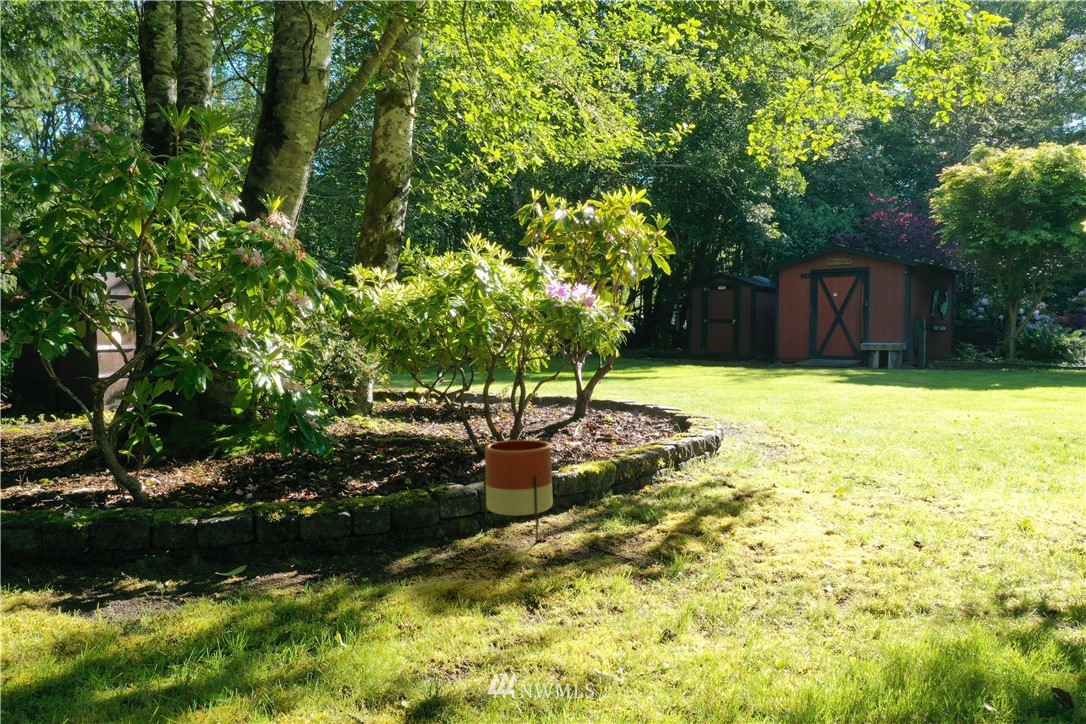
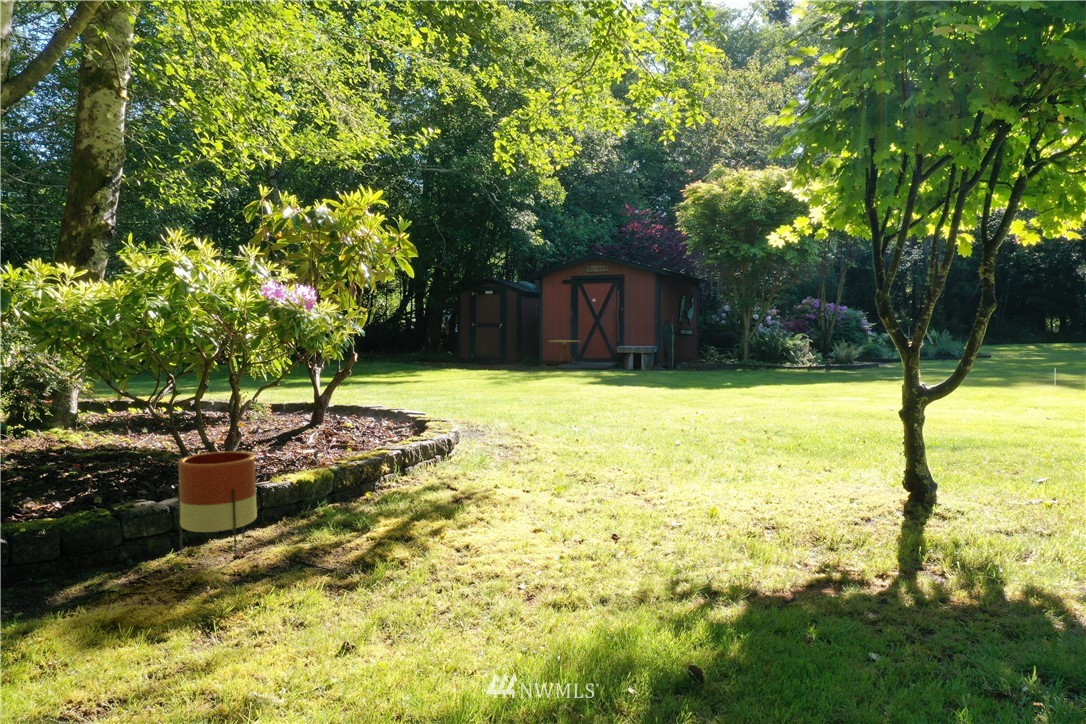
round table: none [794,332,833,358] -> present [558,341,572,362]

